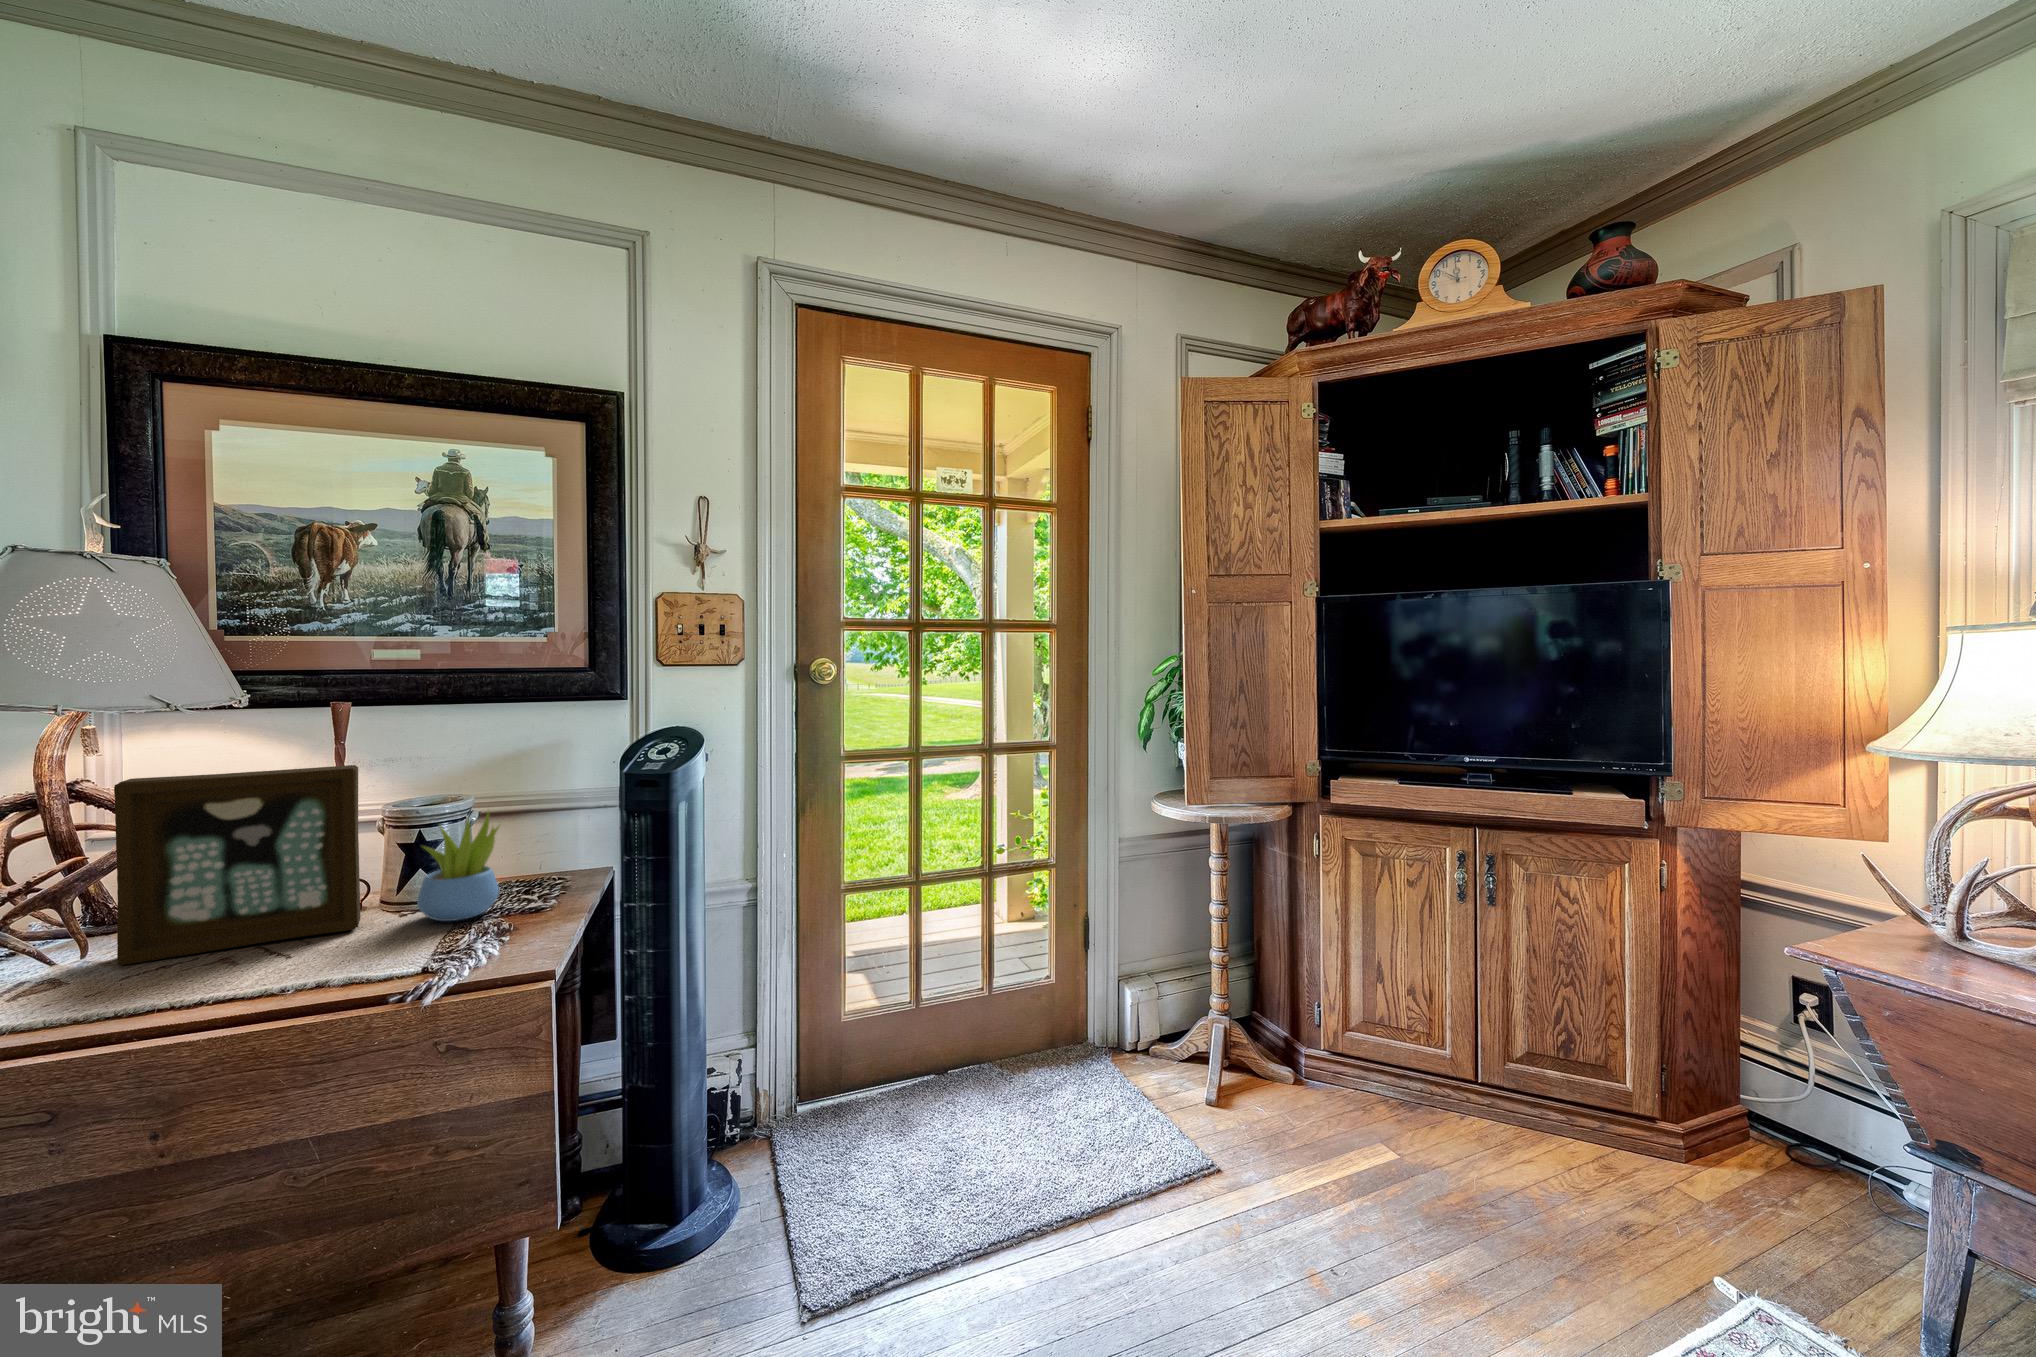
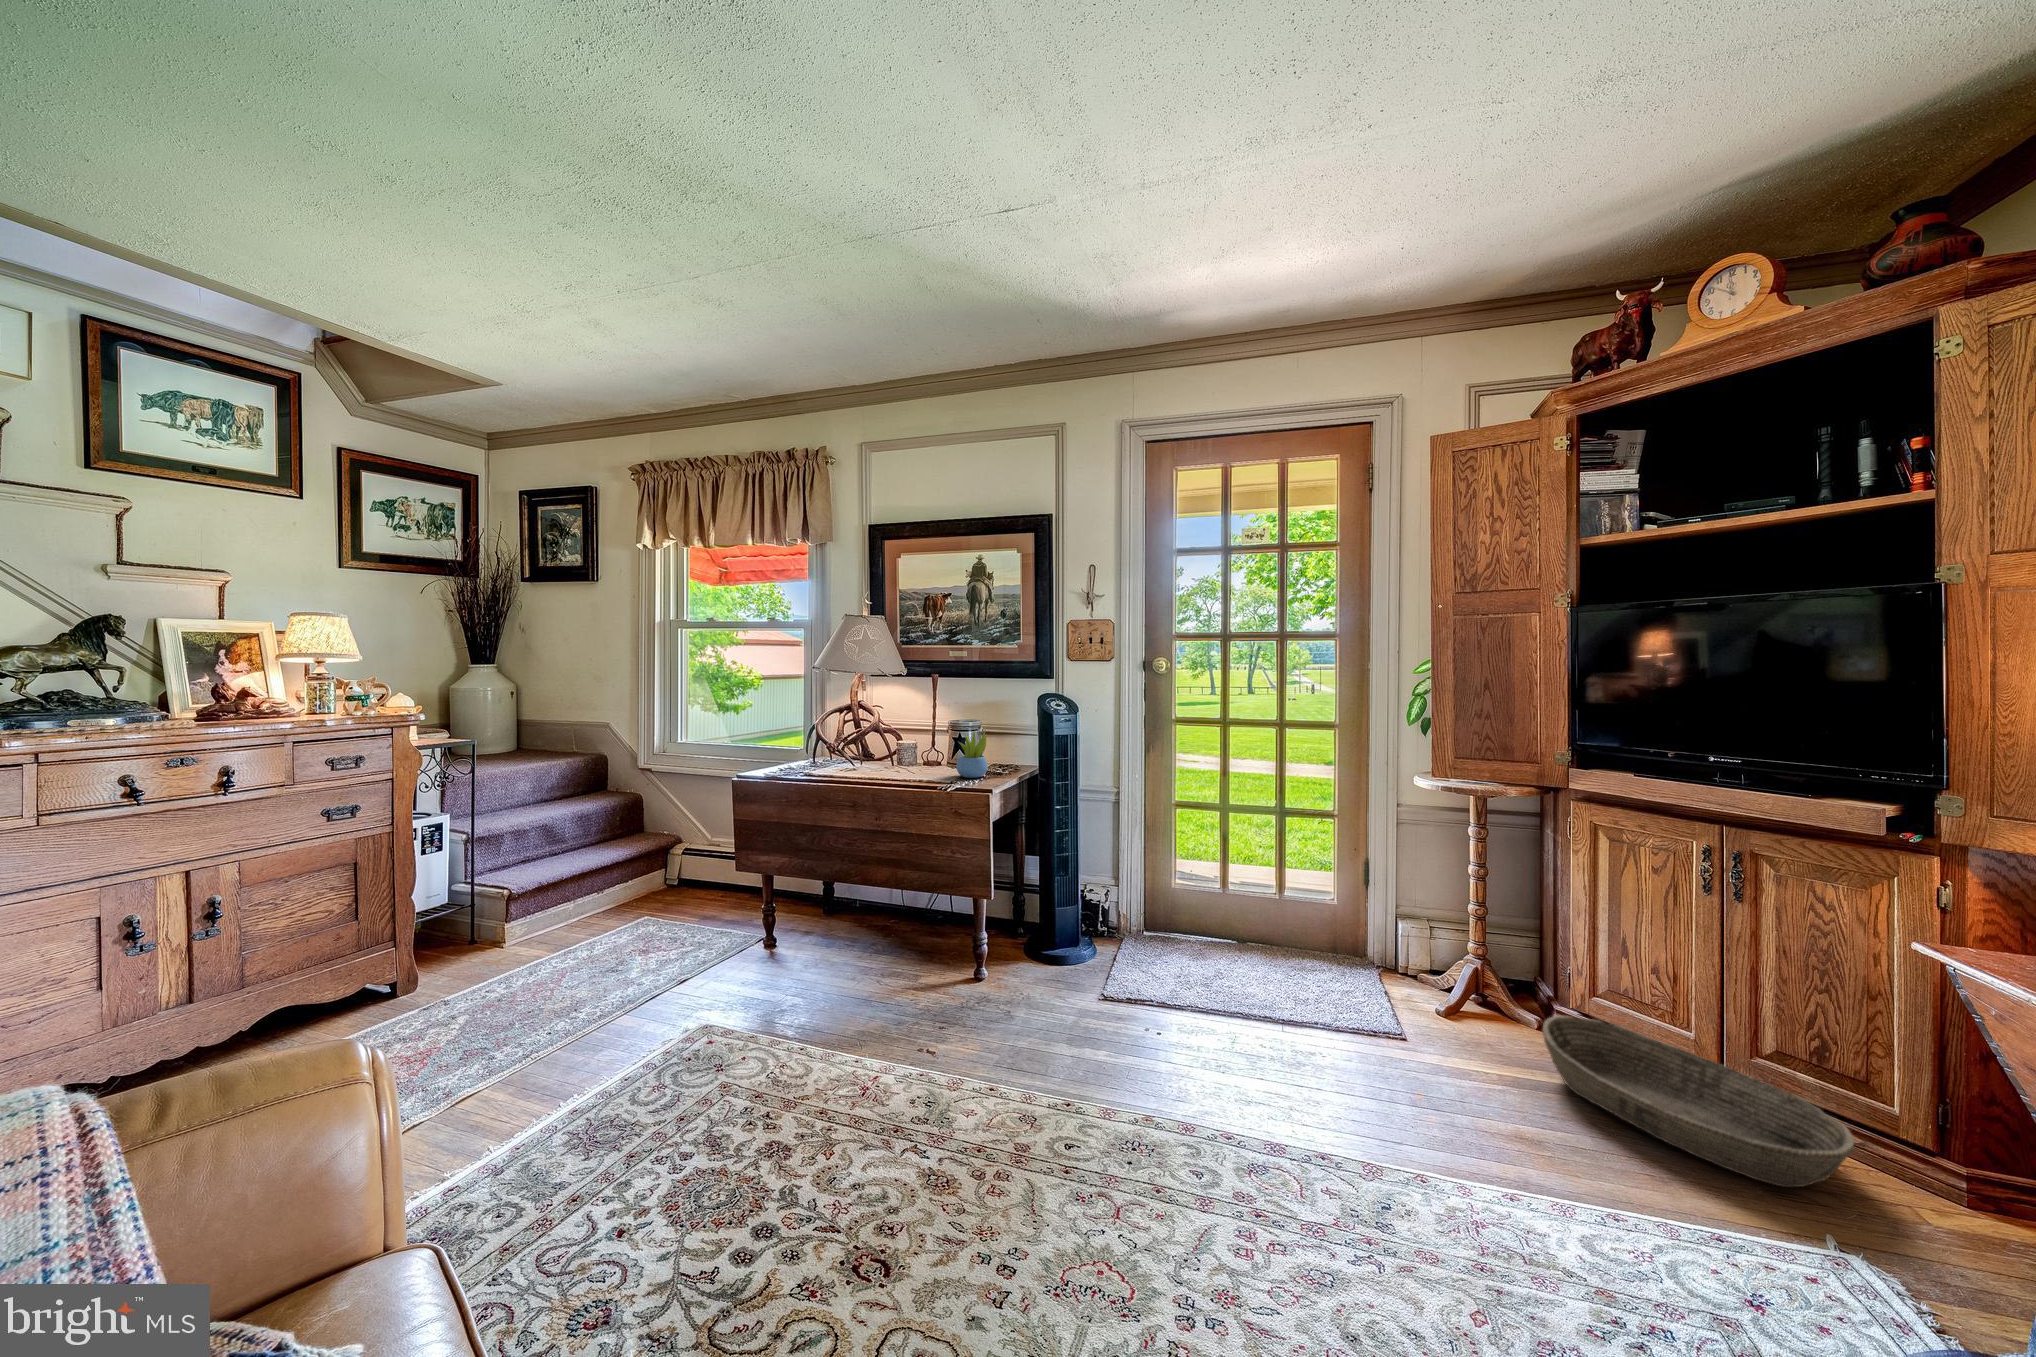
picture frame: present [114,765,360,965] -> none [866,703,939,775]
basket: none [1352,1064,1664,1220] -> present [1543,1016,1854,1187]

